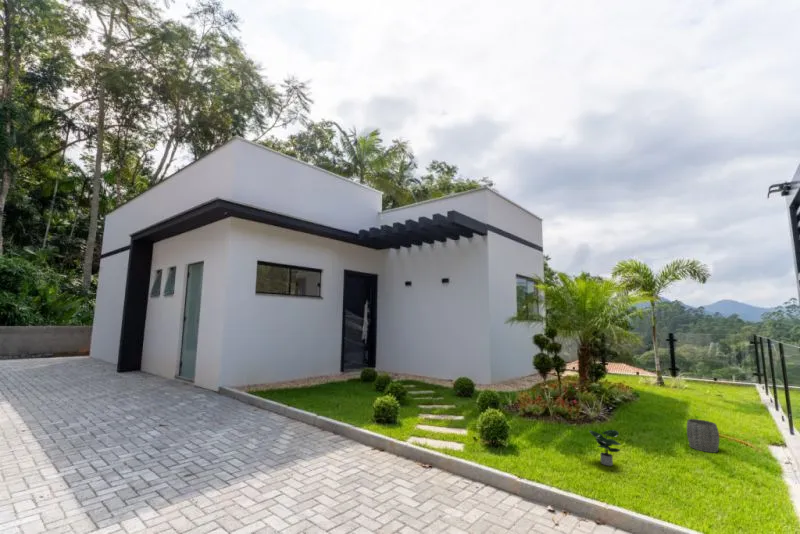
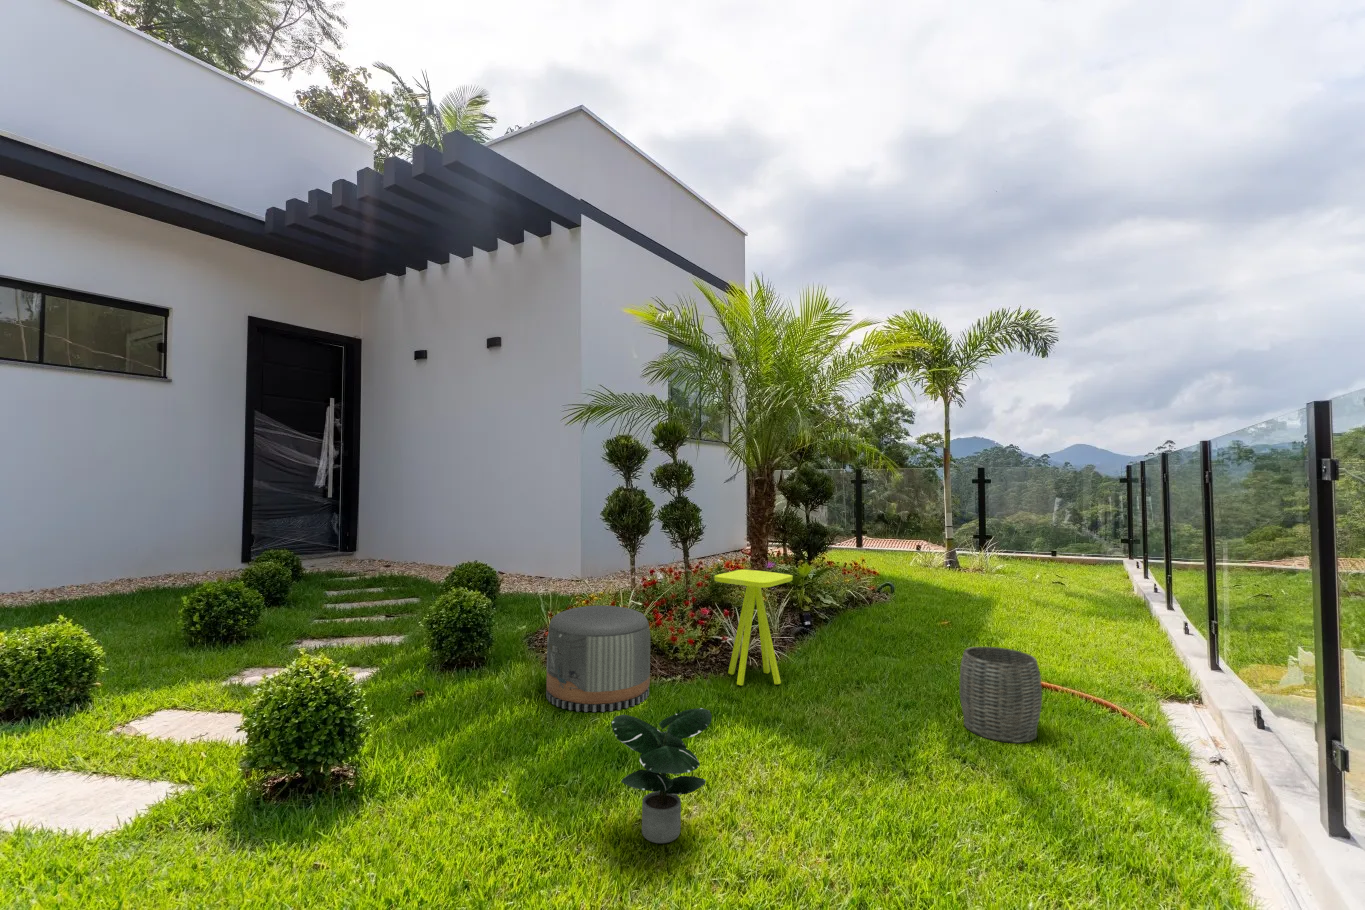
side table: none [584,387,614,430] -> present [714,569,793,685]
pouf: none [530,398,567,434] -> present [546,606,650,712]

